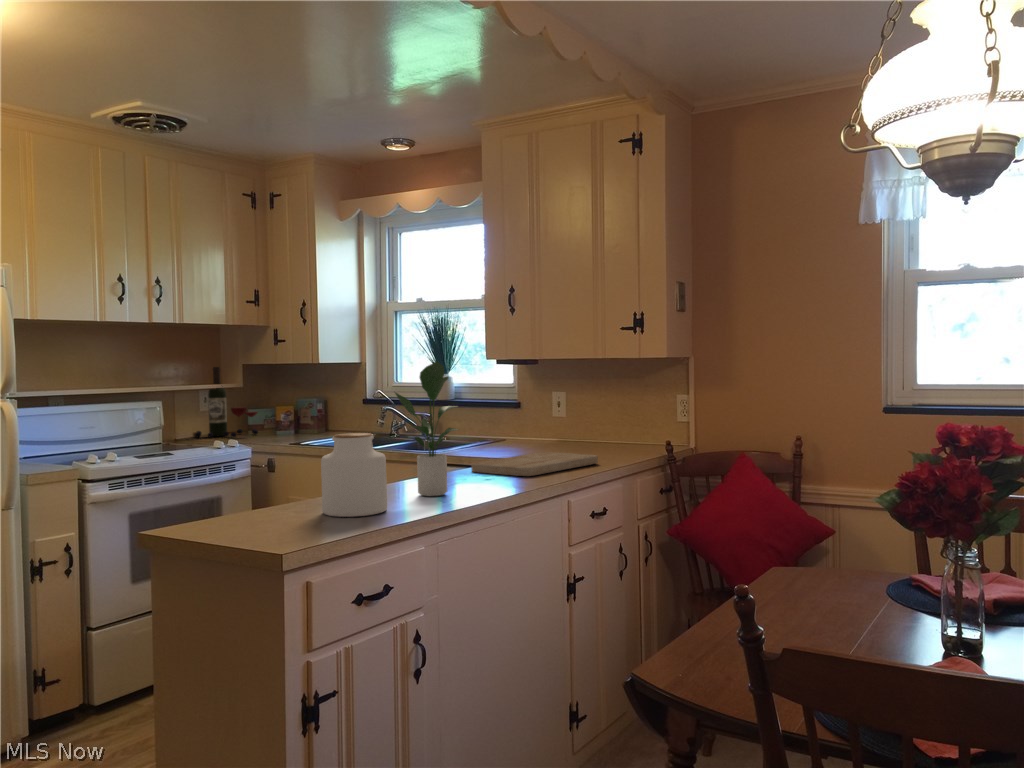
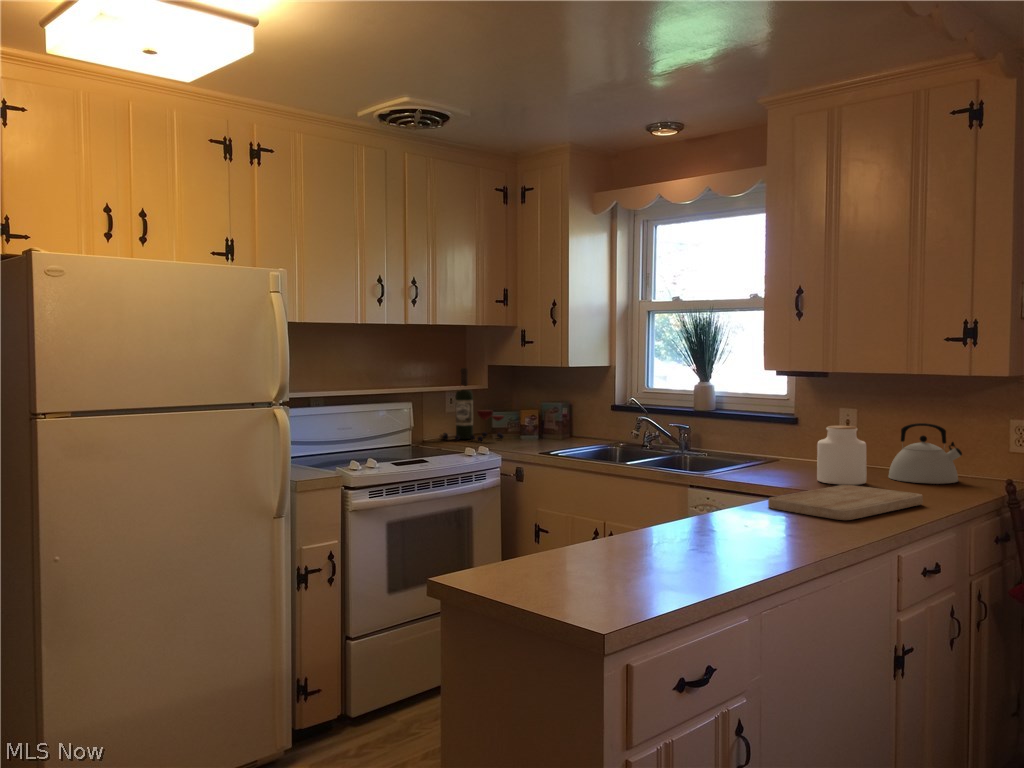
potted plant: present [395,362,458,496] -> none [699,383,781,546]
kettle: none [587,401,642,450] -> present [889,423,962,484]
jar: present [321,433,387,517] -> present [817,426,866,485]

